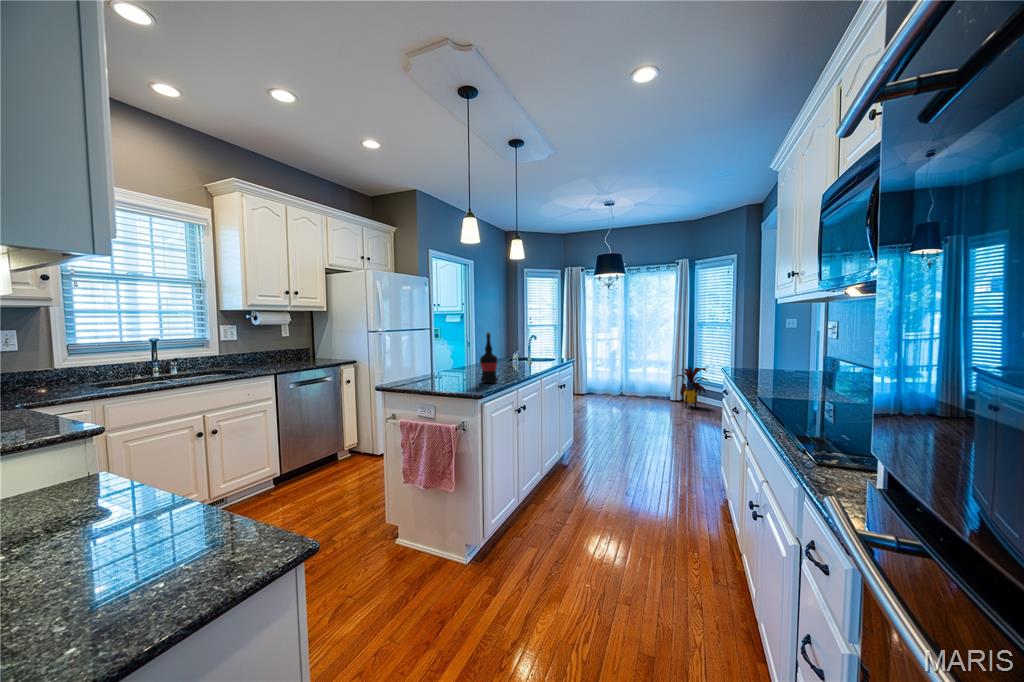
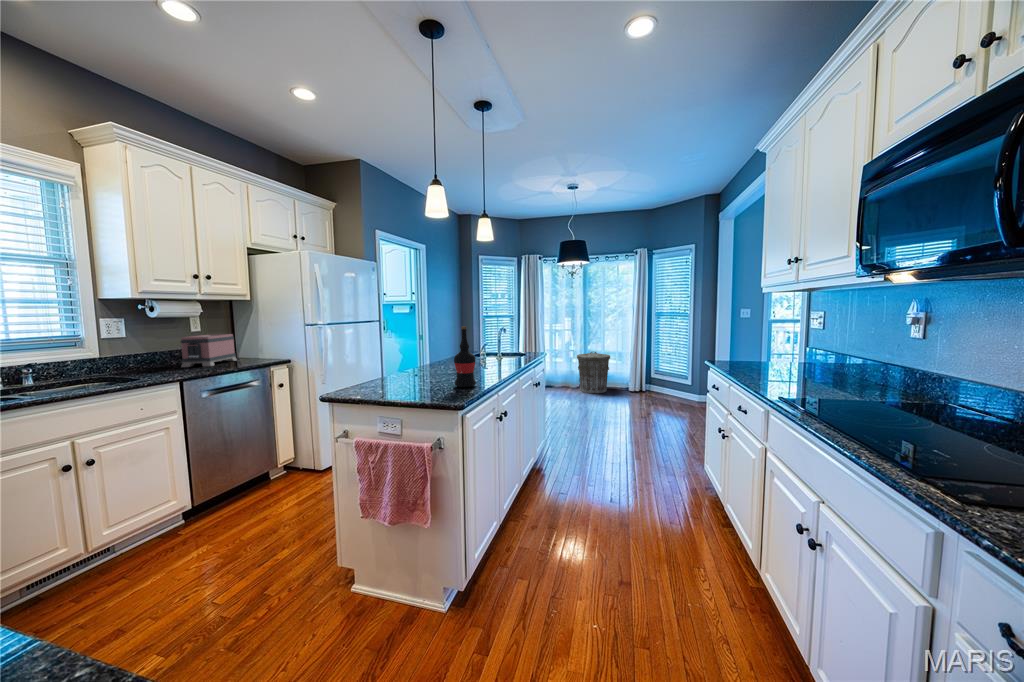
toaster: none [274,339,315,364] -> present [181,334,237,367]
trash can: none [618,361,652,402] -> present [577,352,610,393]
house plant: present [676,367,710,409] -> none [629,357,671,398]

